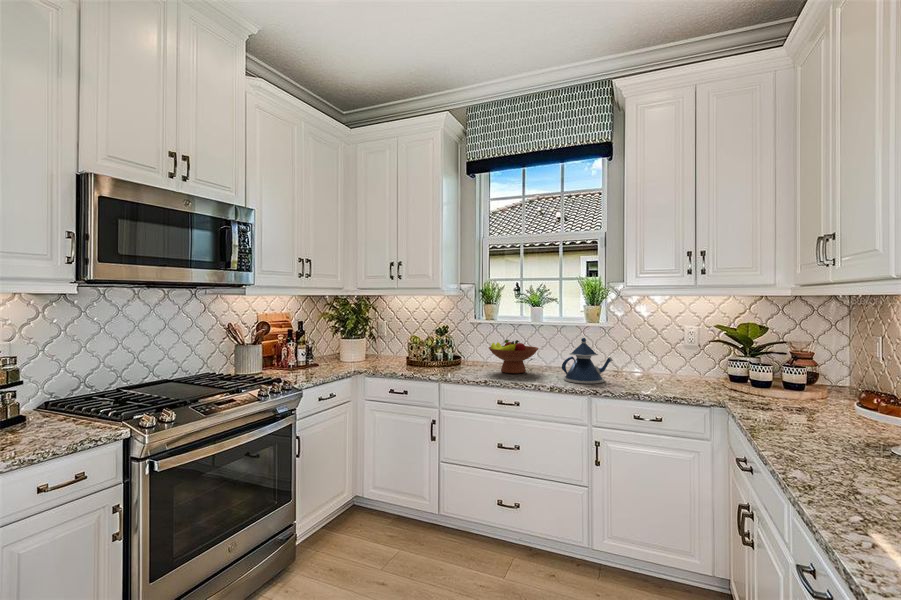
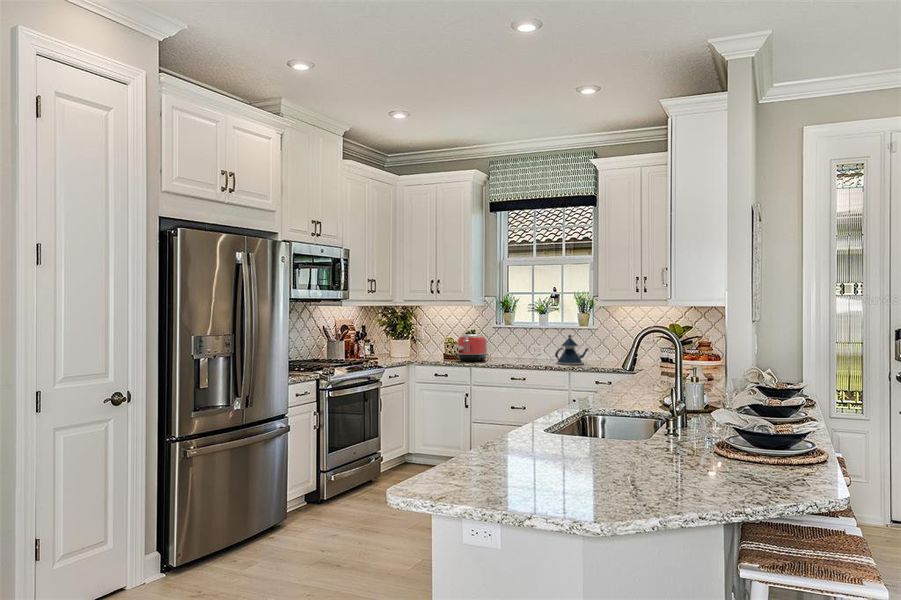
toaster: none [422,334,463,374] -> present [458,334,487,361]
fruit bowl: present [489,340,539,373] -> none [505,337,542,361]

